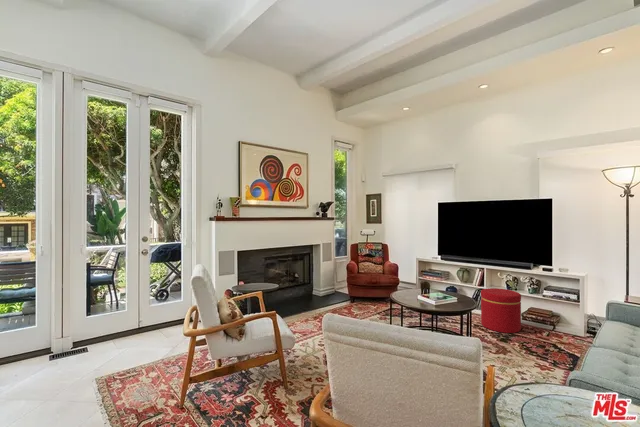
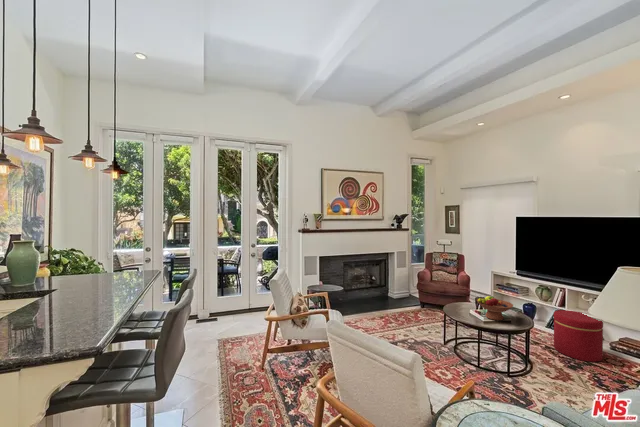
fruit bowl: none [424,279,459,303] -> present [477,296,513,320]

